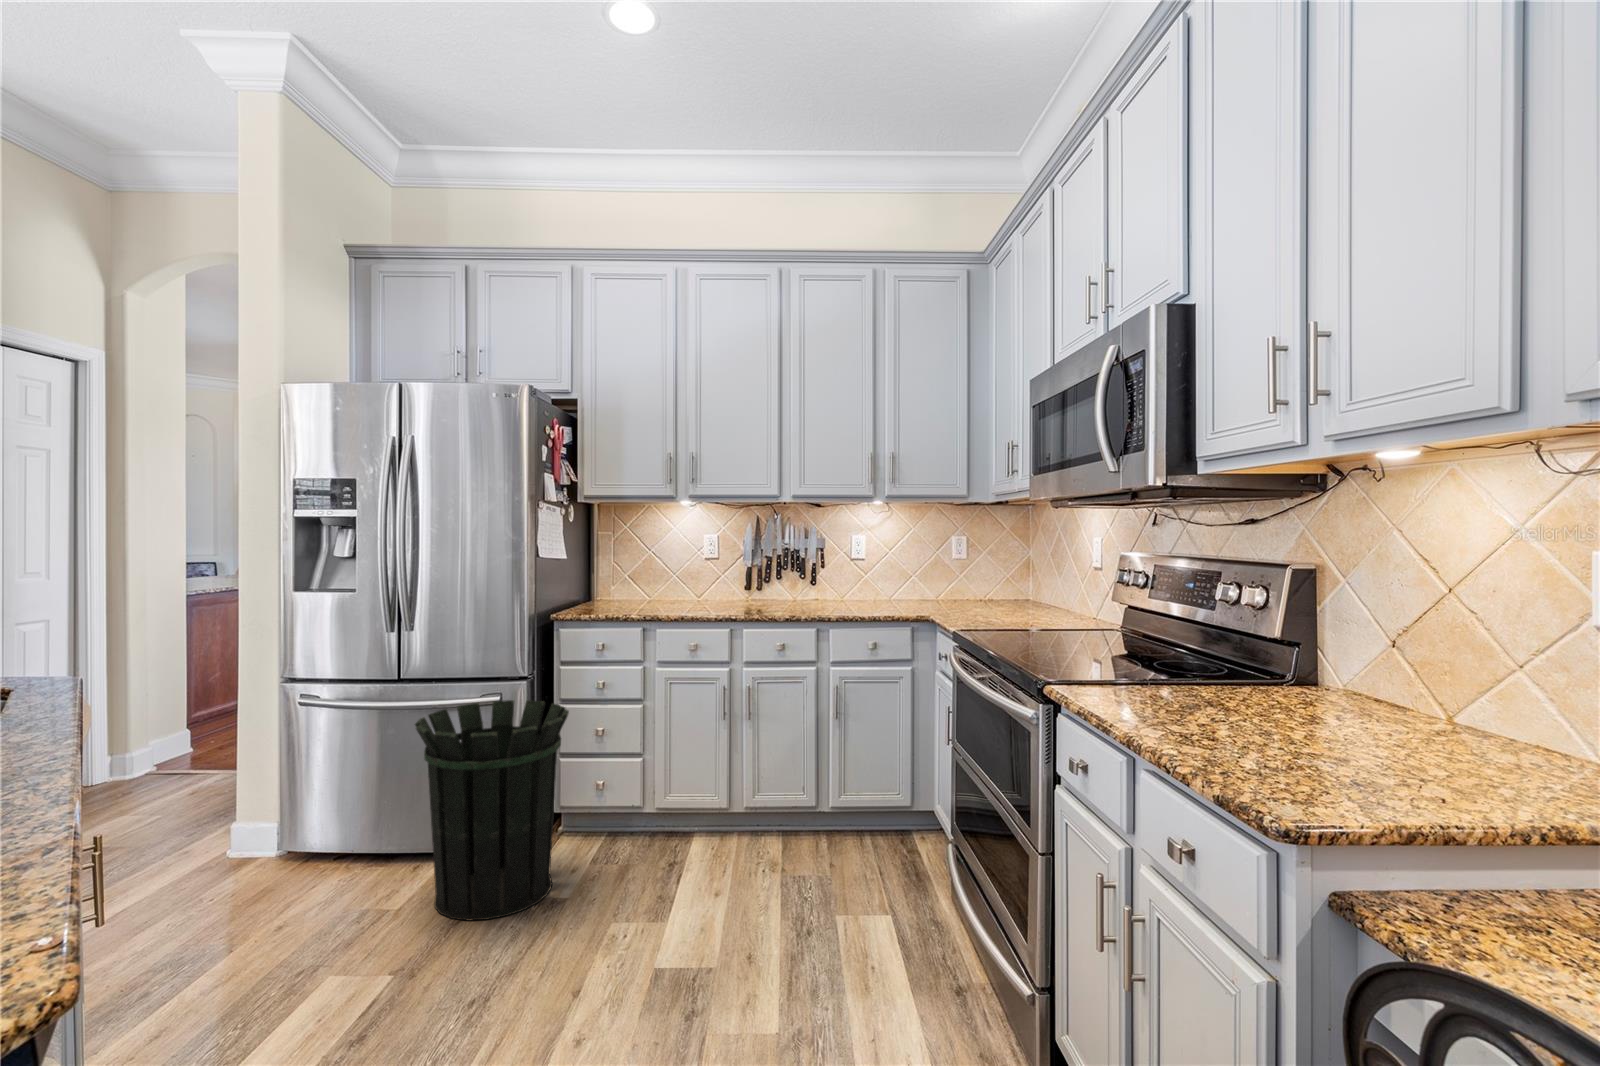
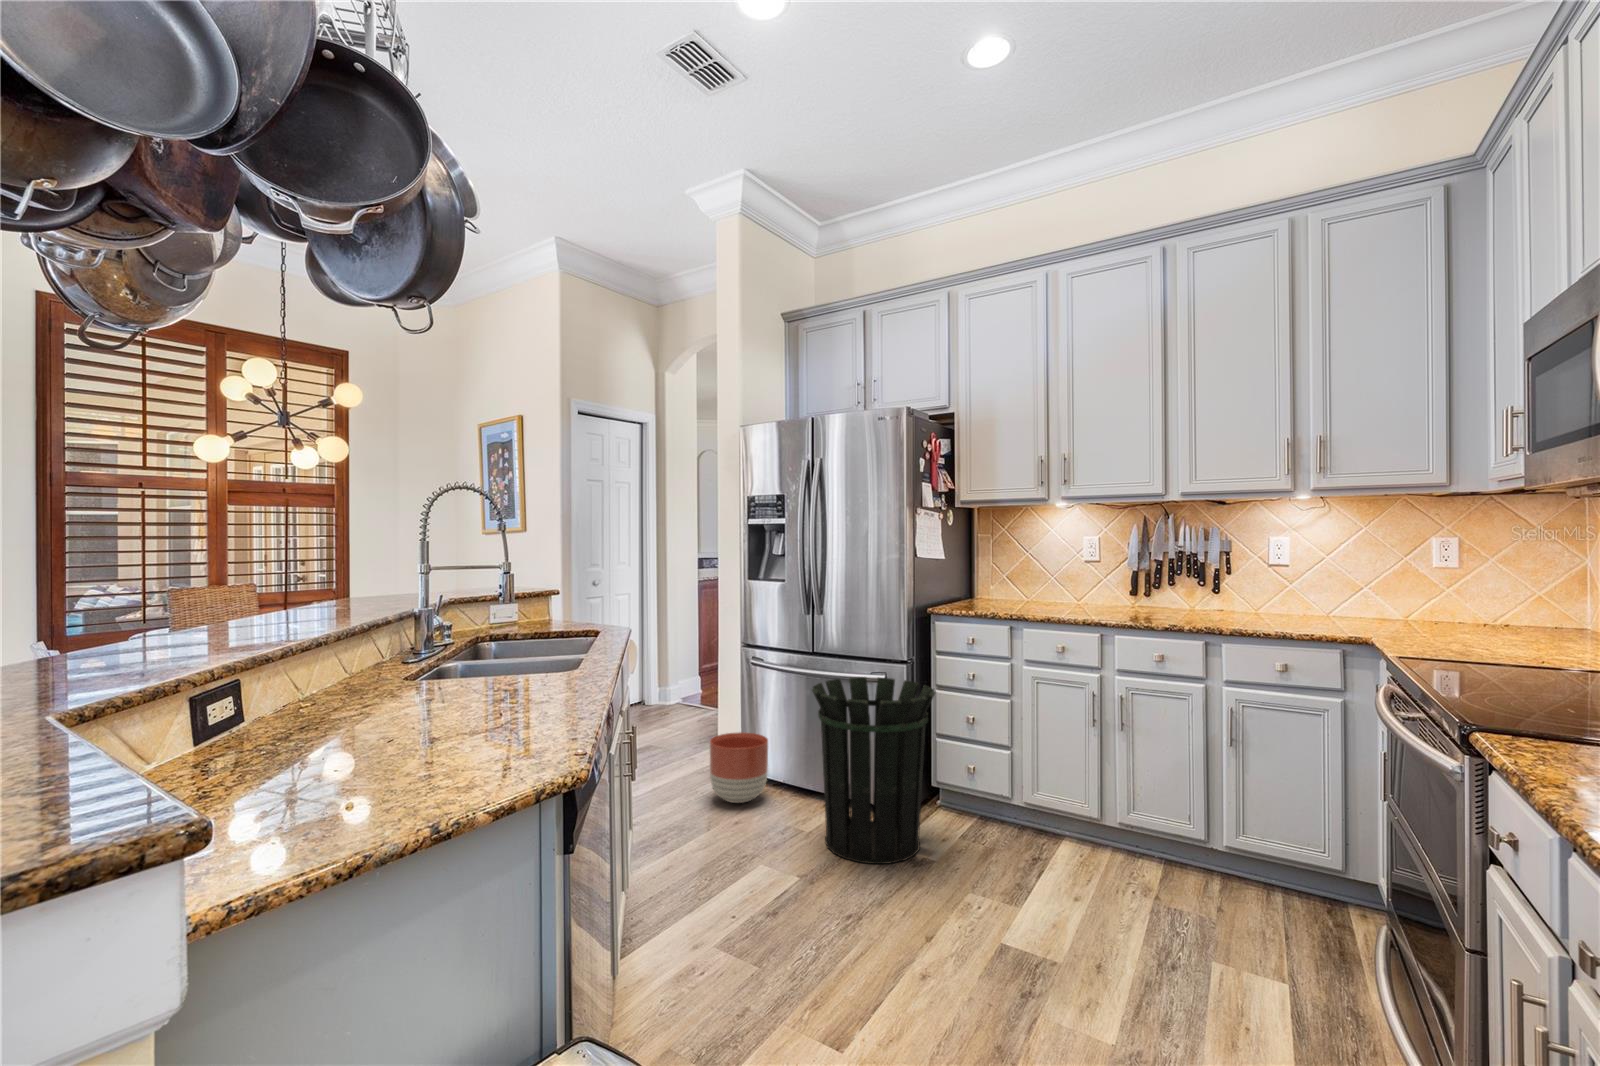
planter: none [245,794,338,891] -> present [710,732,768,803]

